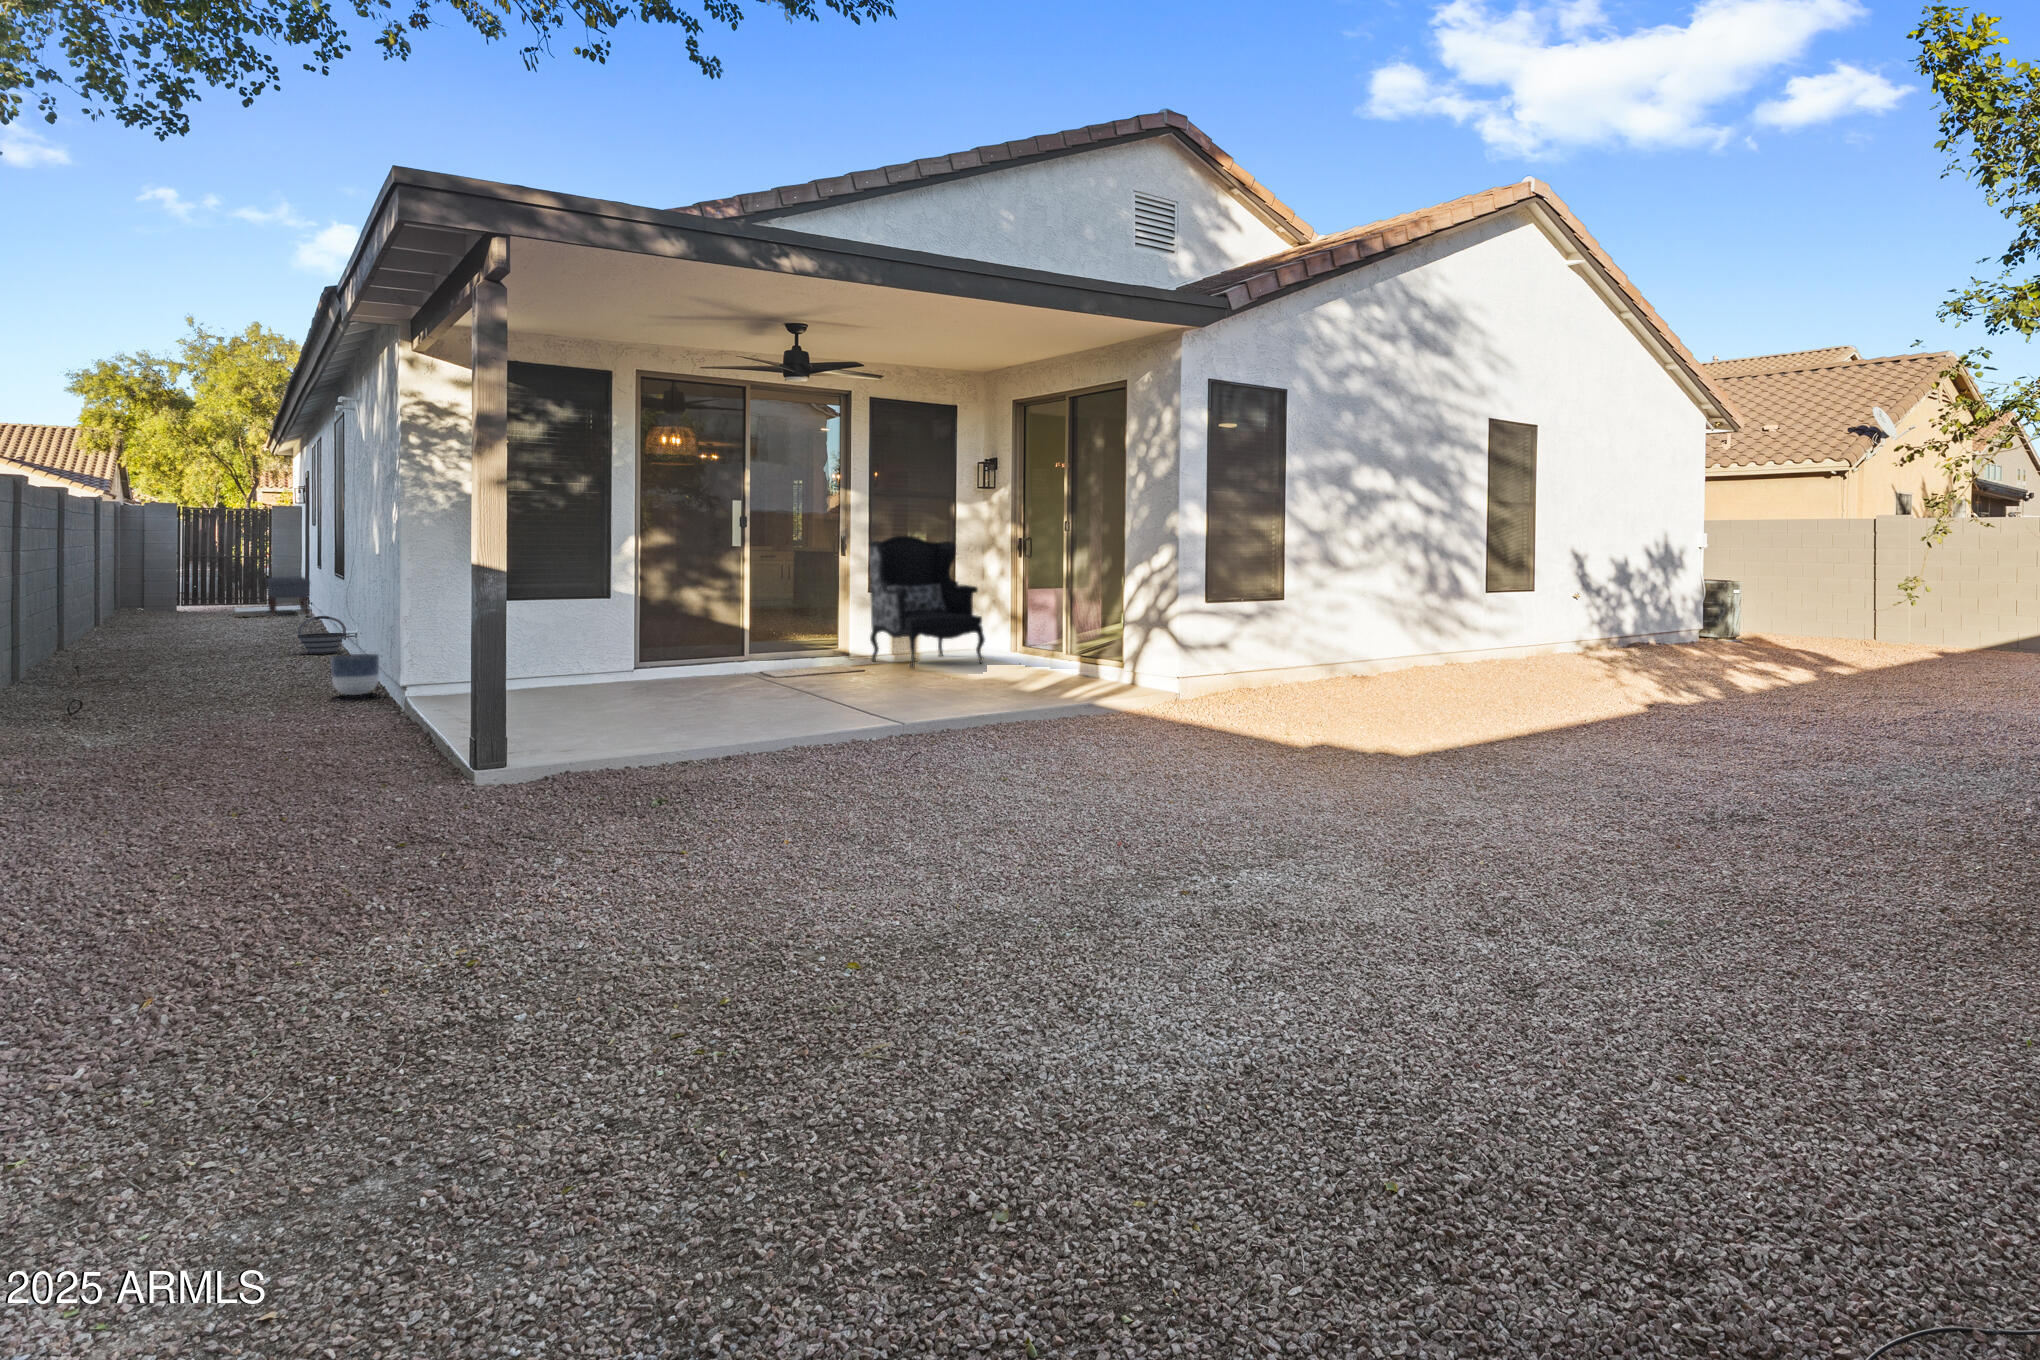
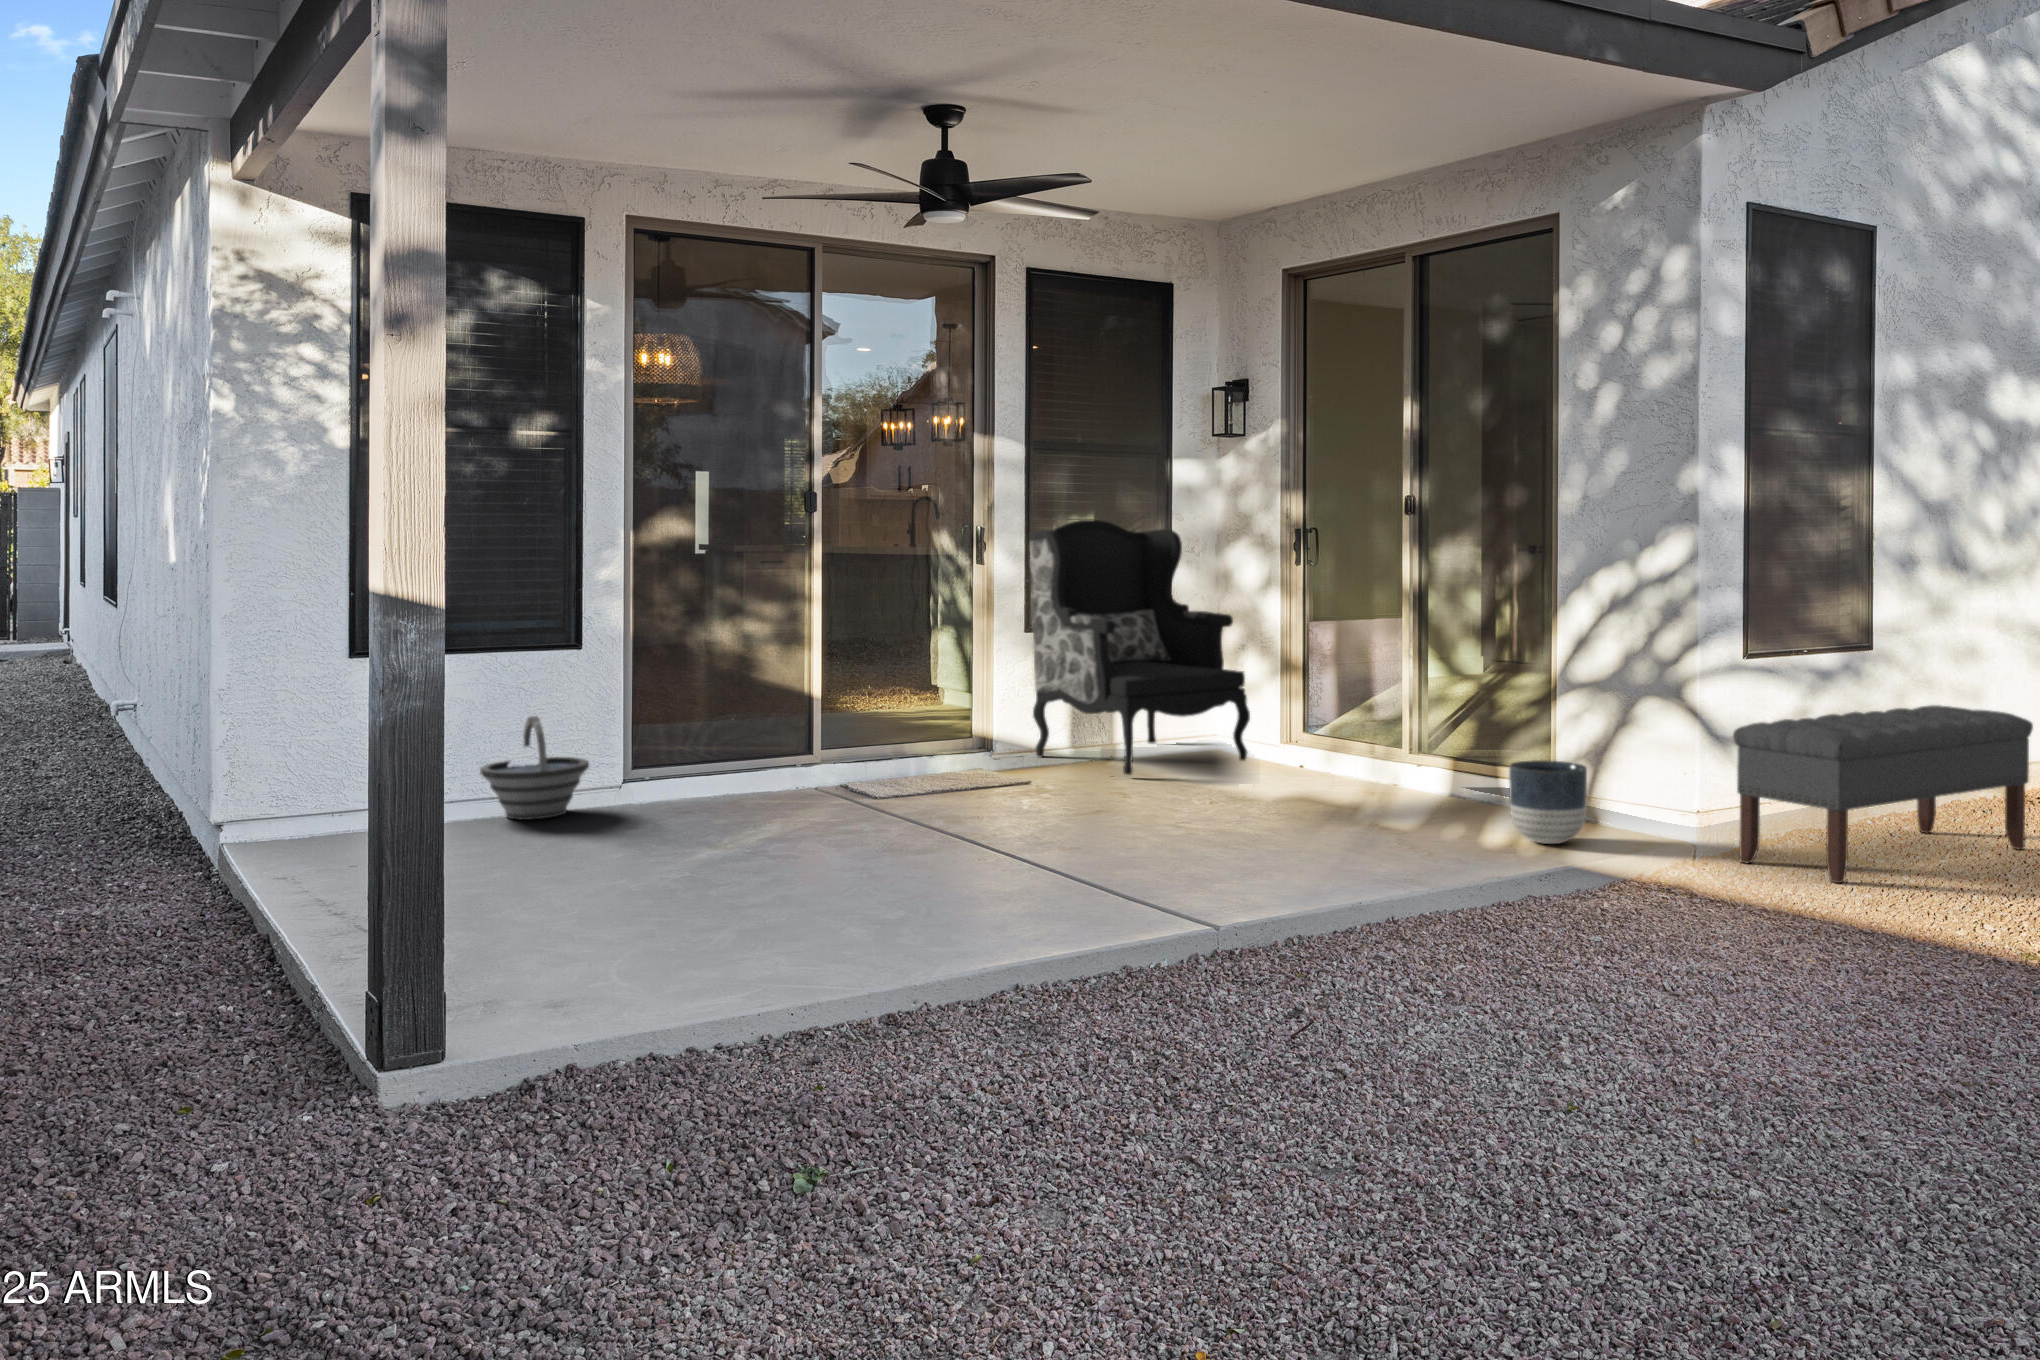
bench: present [267,577,310,615] -> present [1733,705,2033,883]
bucket: present [298,616,346,654] -> present [480,716,589,820]
planter: present [331,654,379,695] -> present [1509,760,1587,844]

